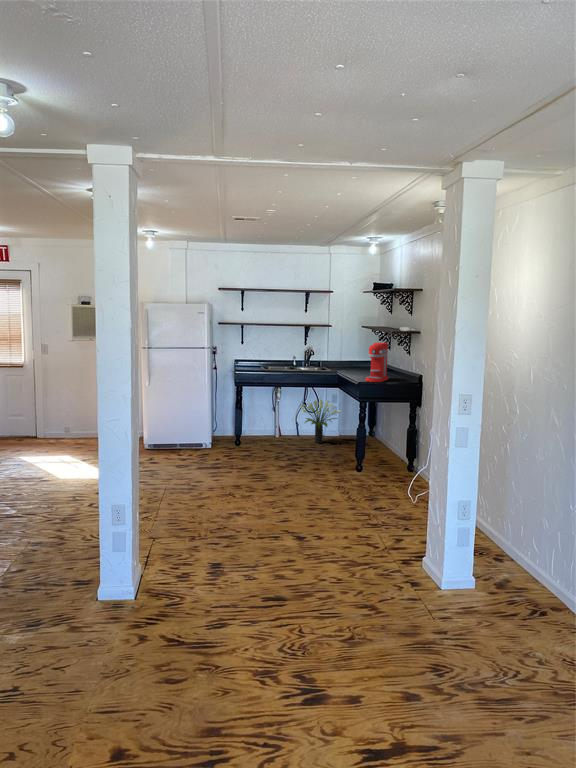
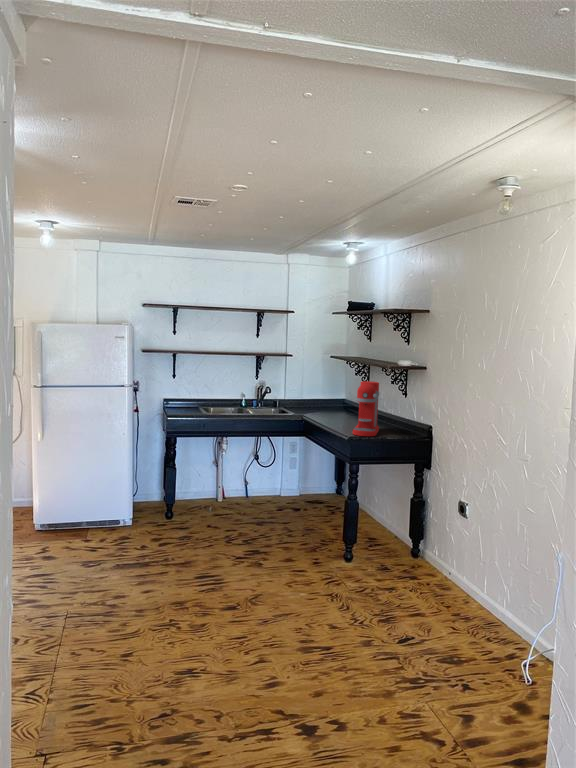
potted plant: present [300,399,341,443] -> none [252,451,305,509]

